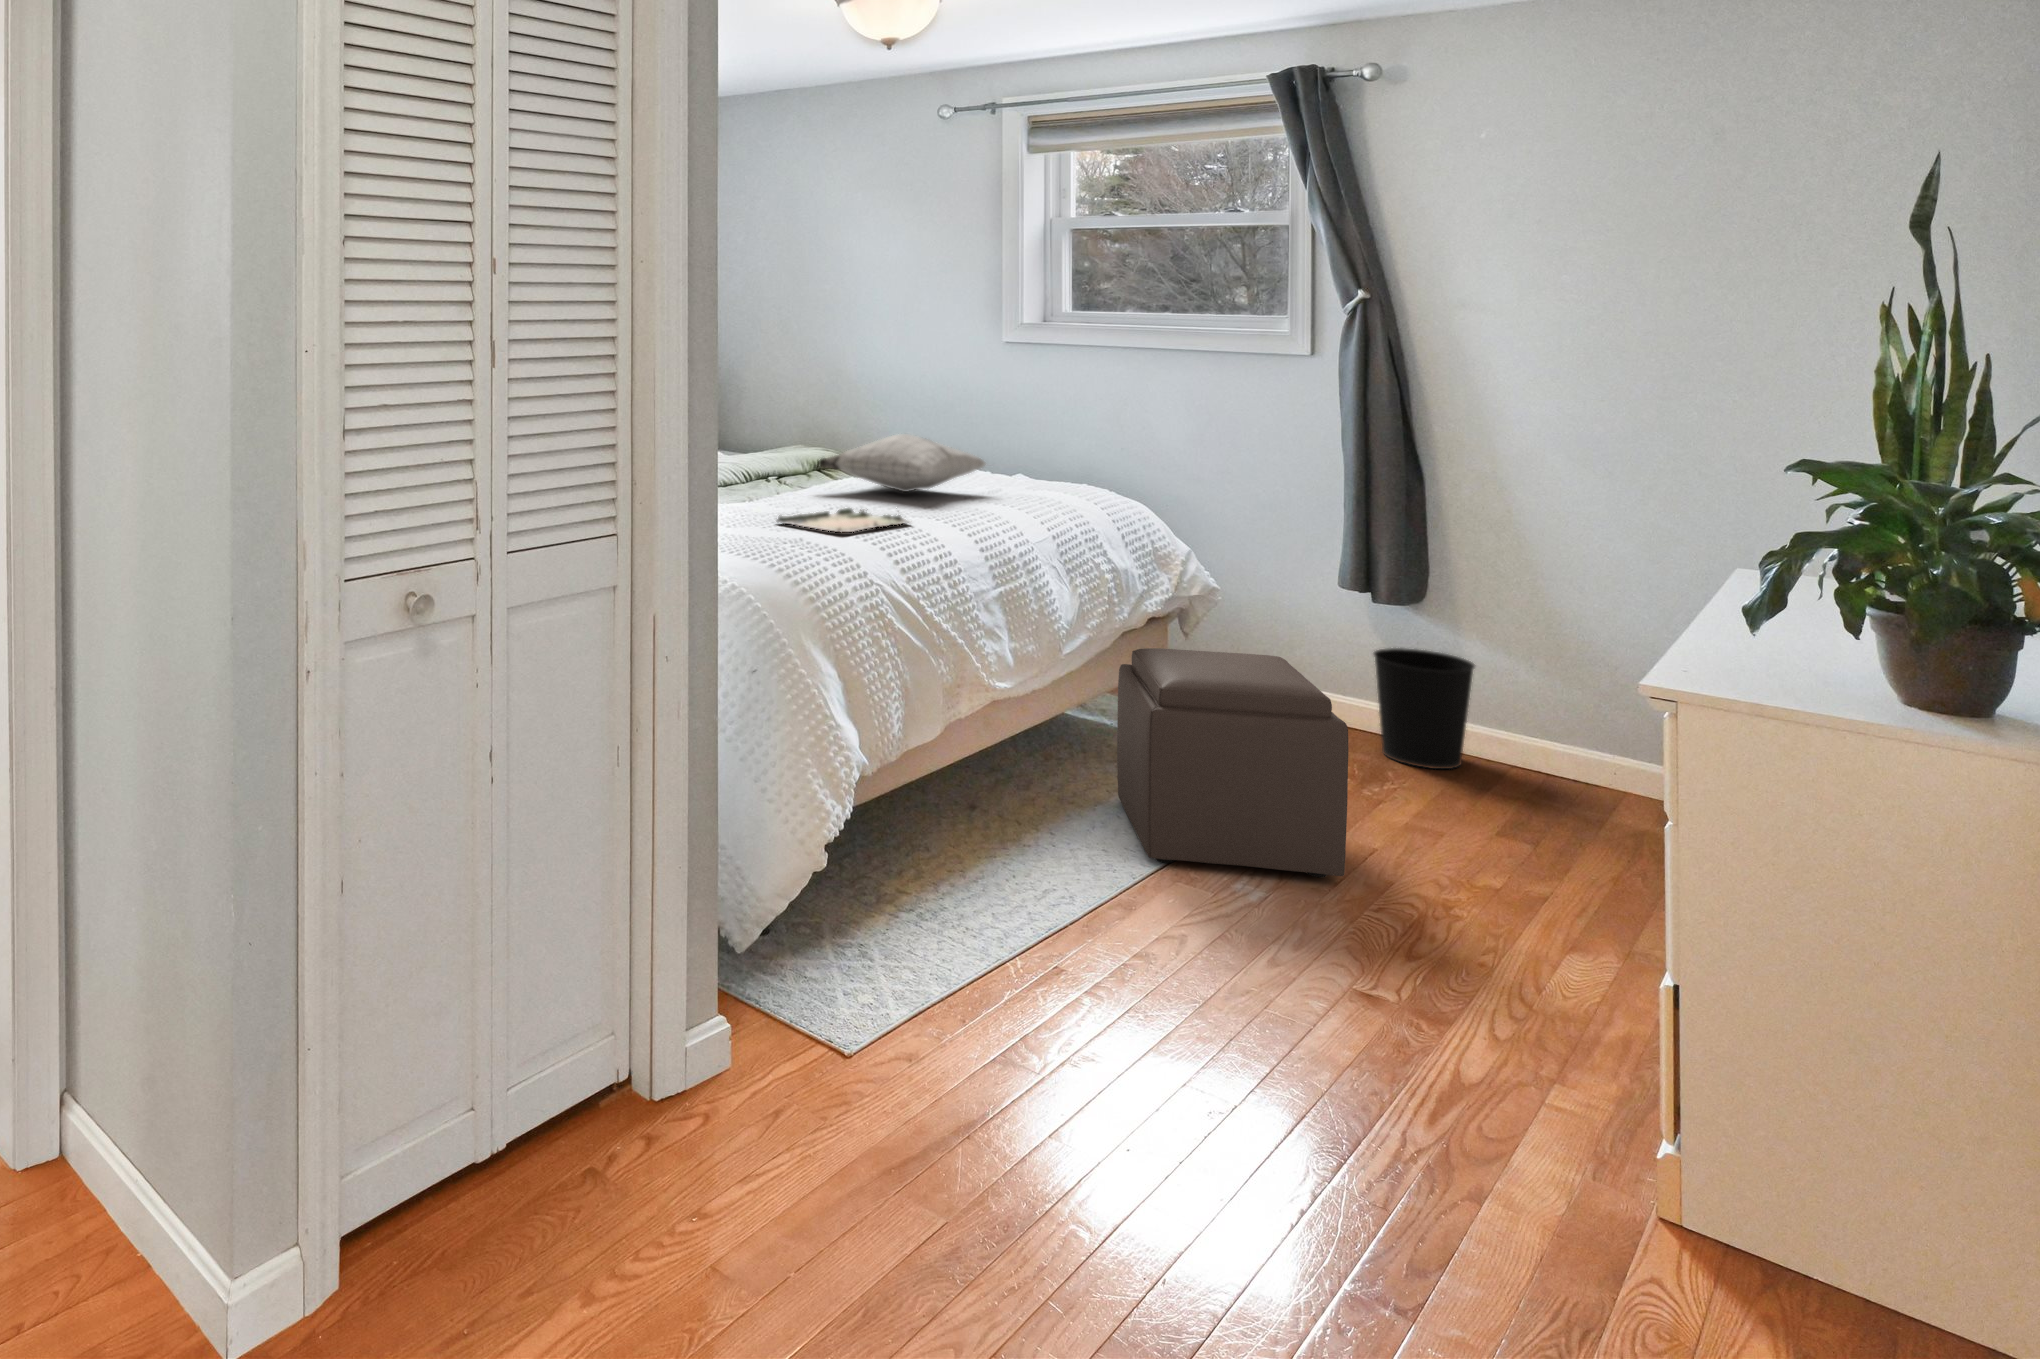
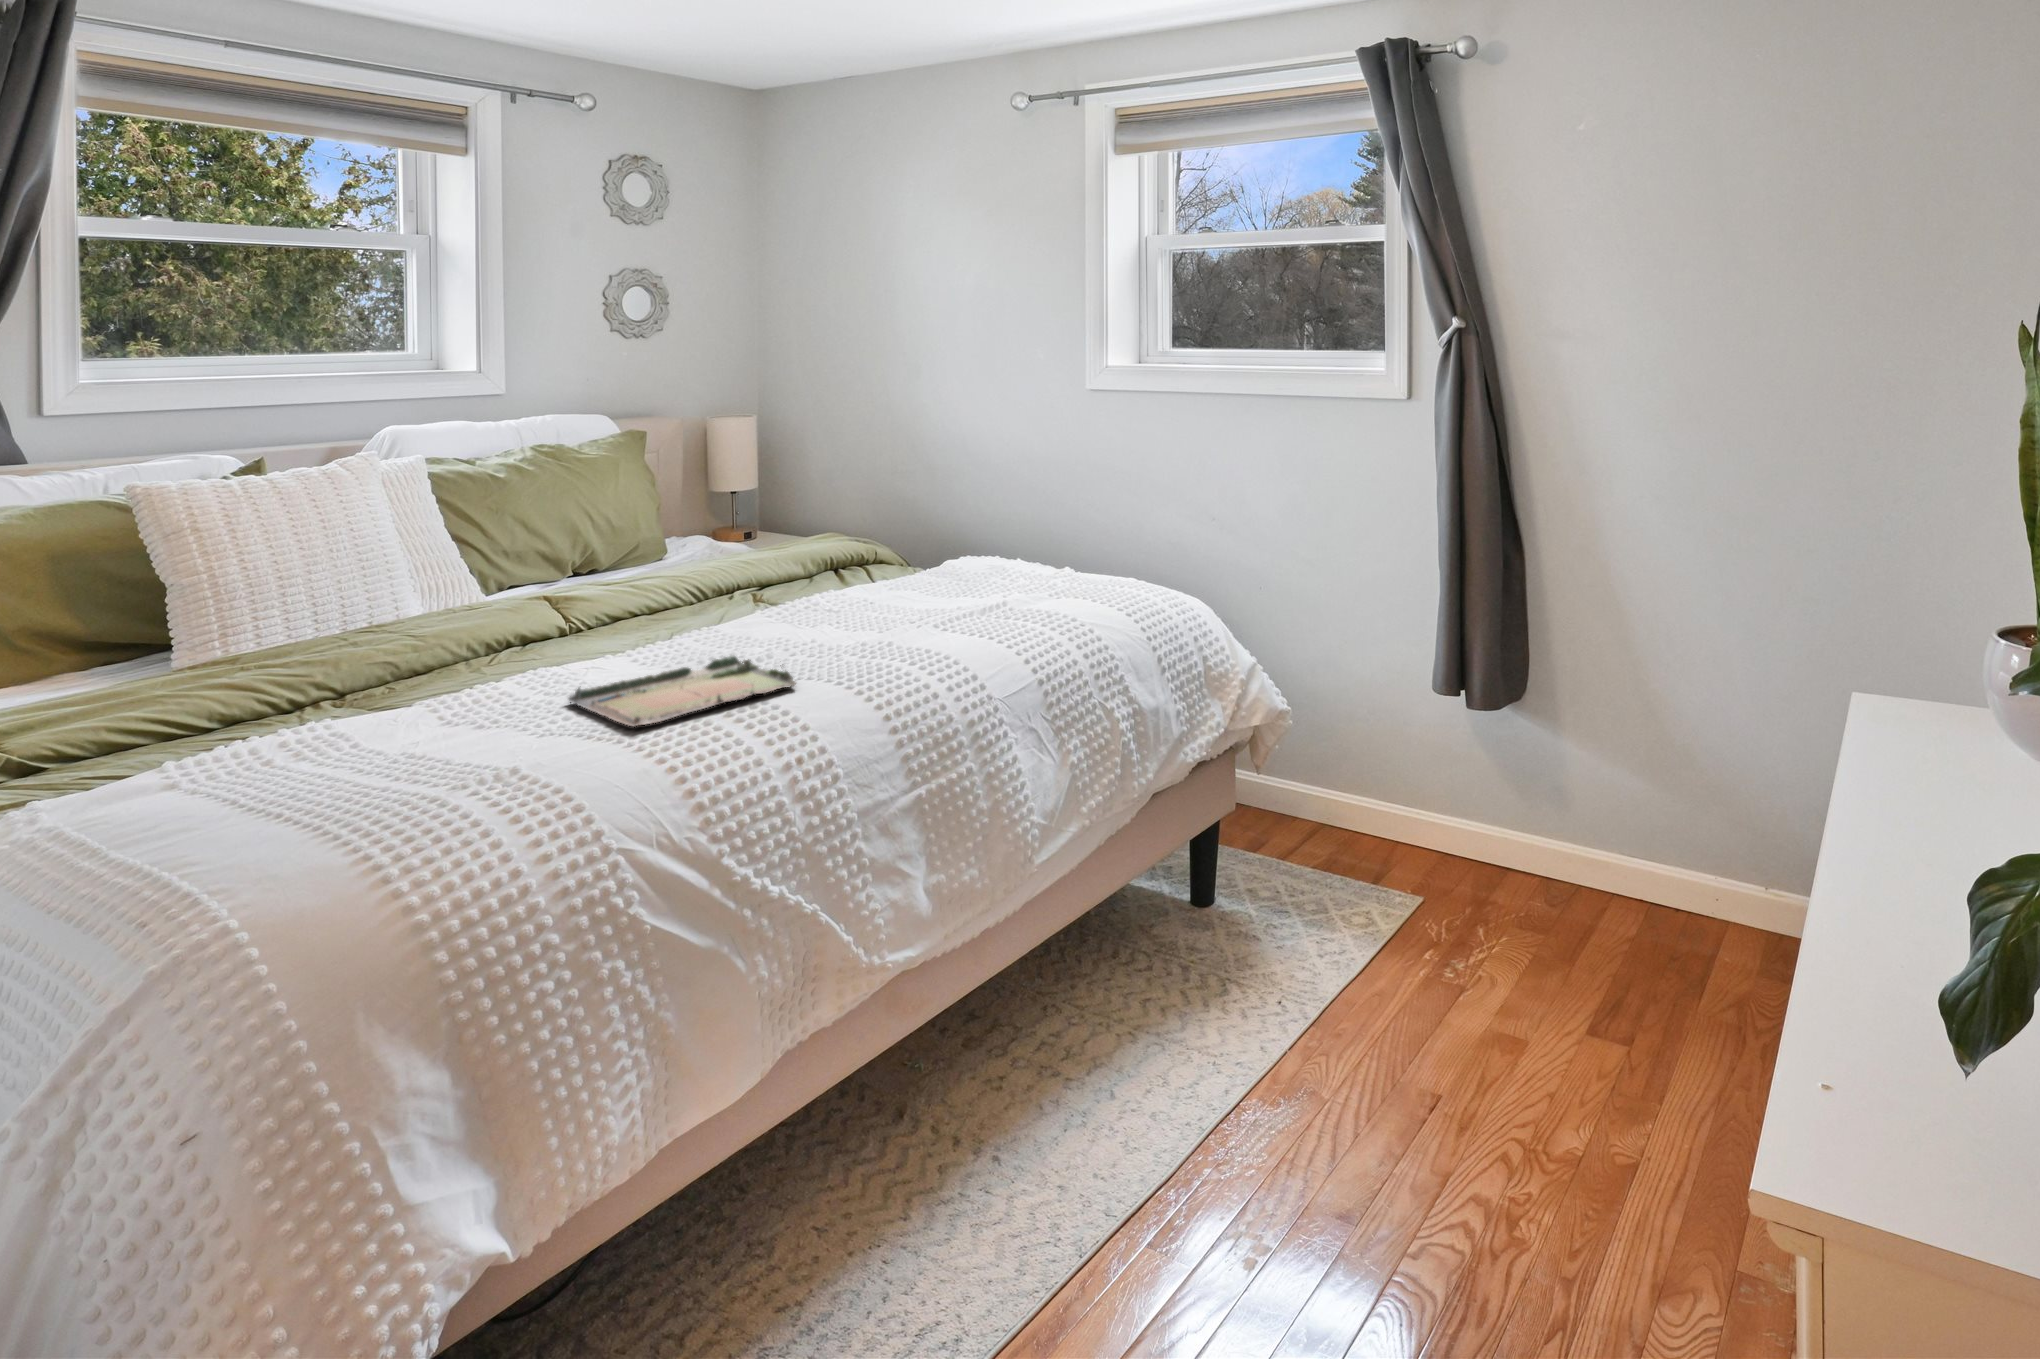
pillow: present [819,434,985,492] -> none [756,523,1001,605]
ottoman: present [1117,648,1349,878] -> none [1100,843,1380,1220]
wastebasket: present [1374,648,1475,769] -> none [1472,765,1583,928]

